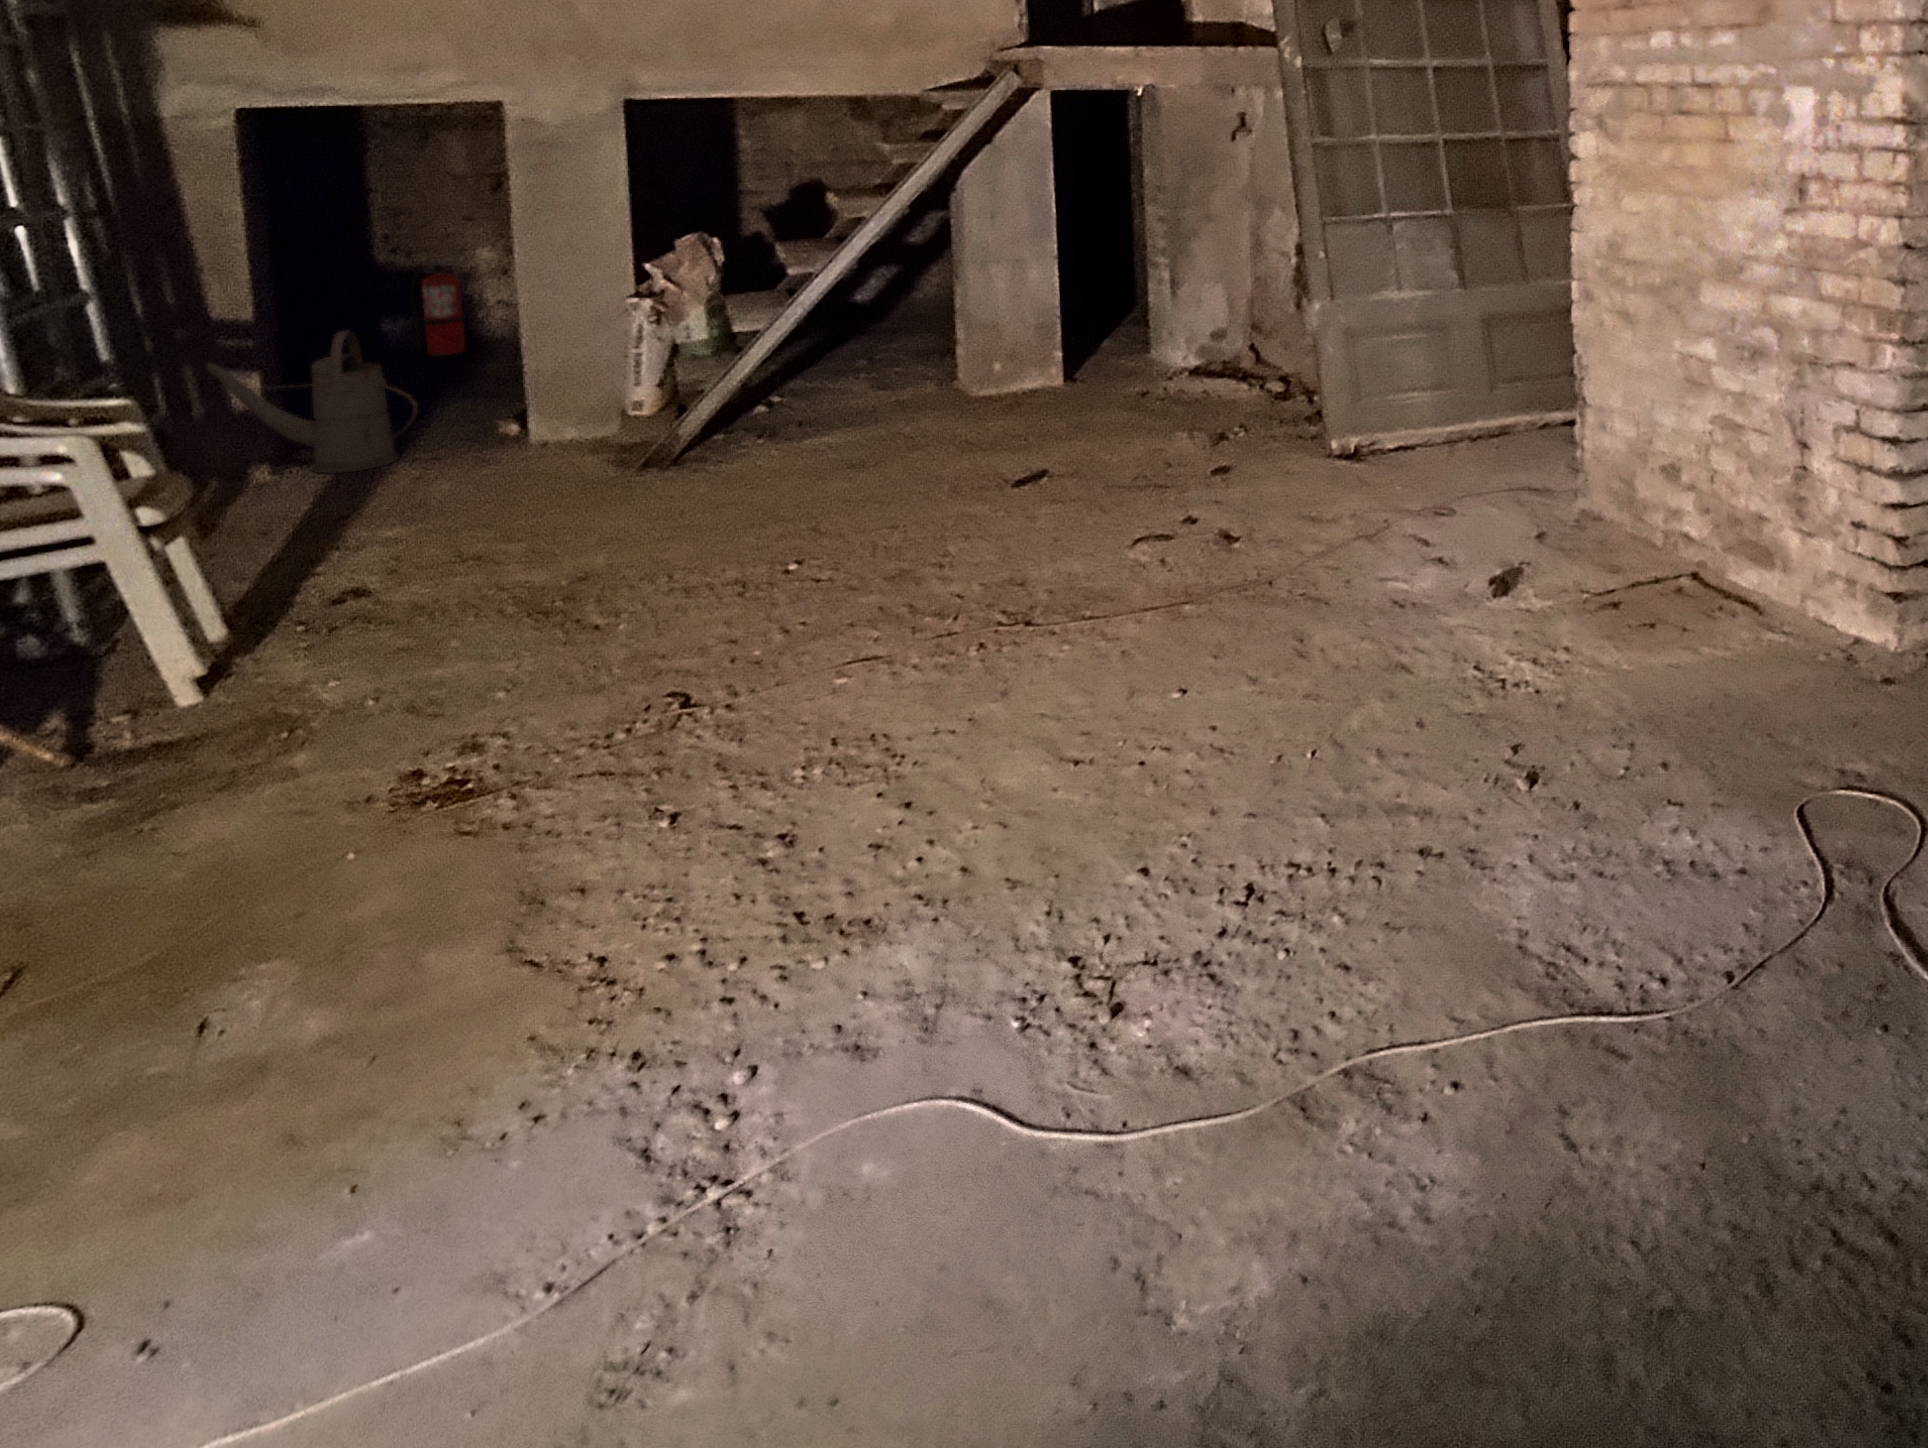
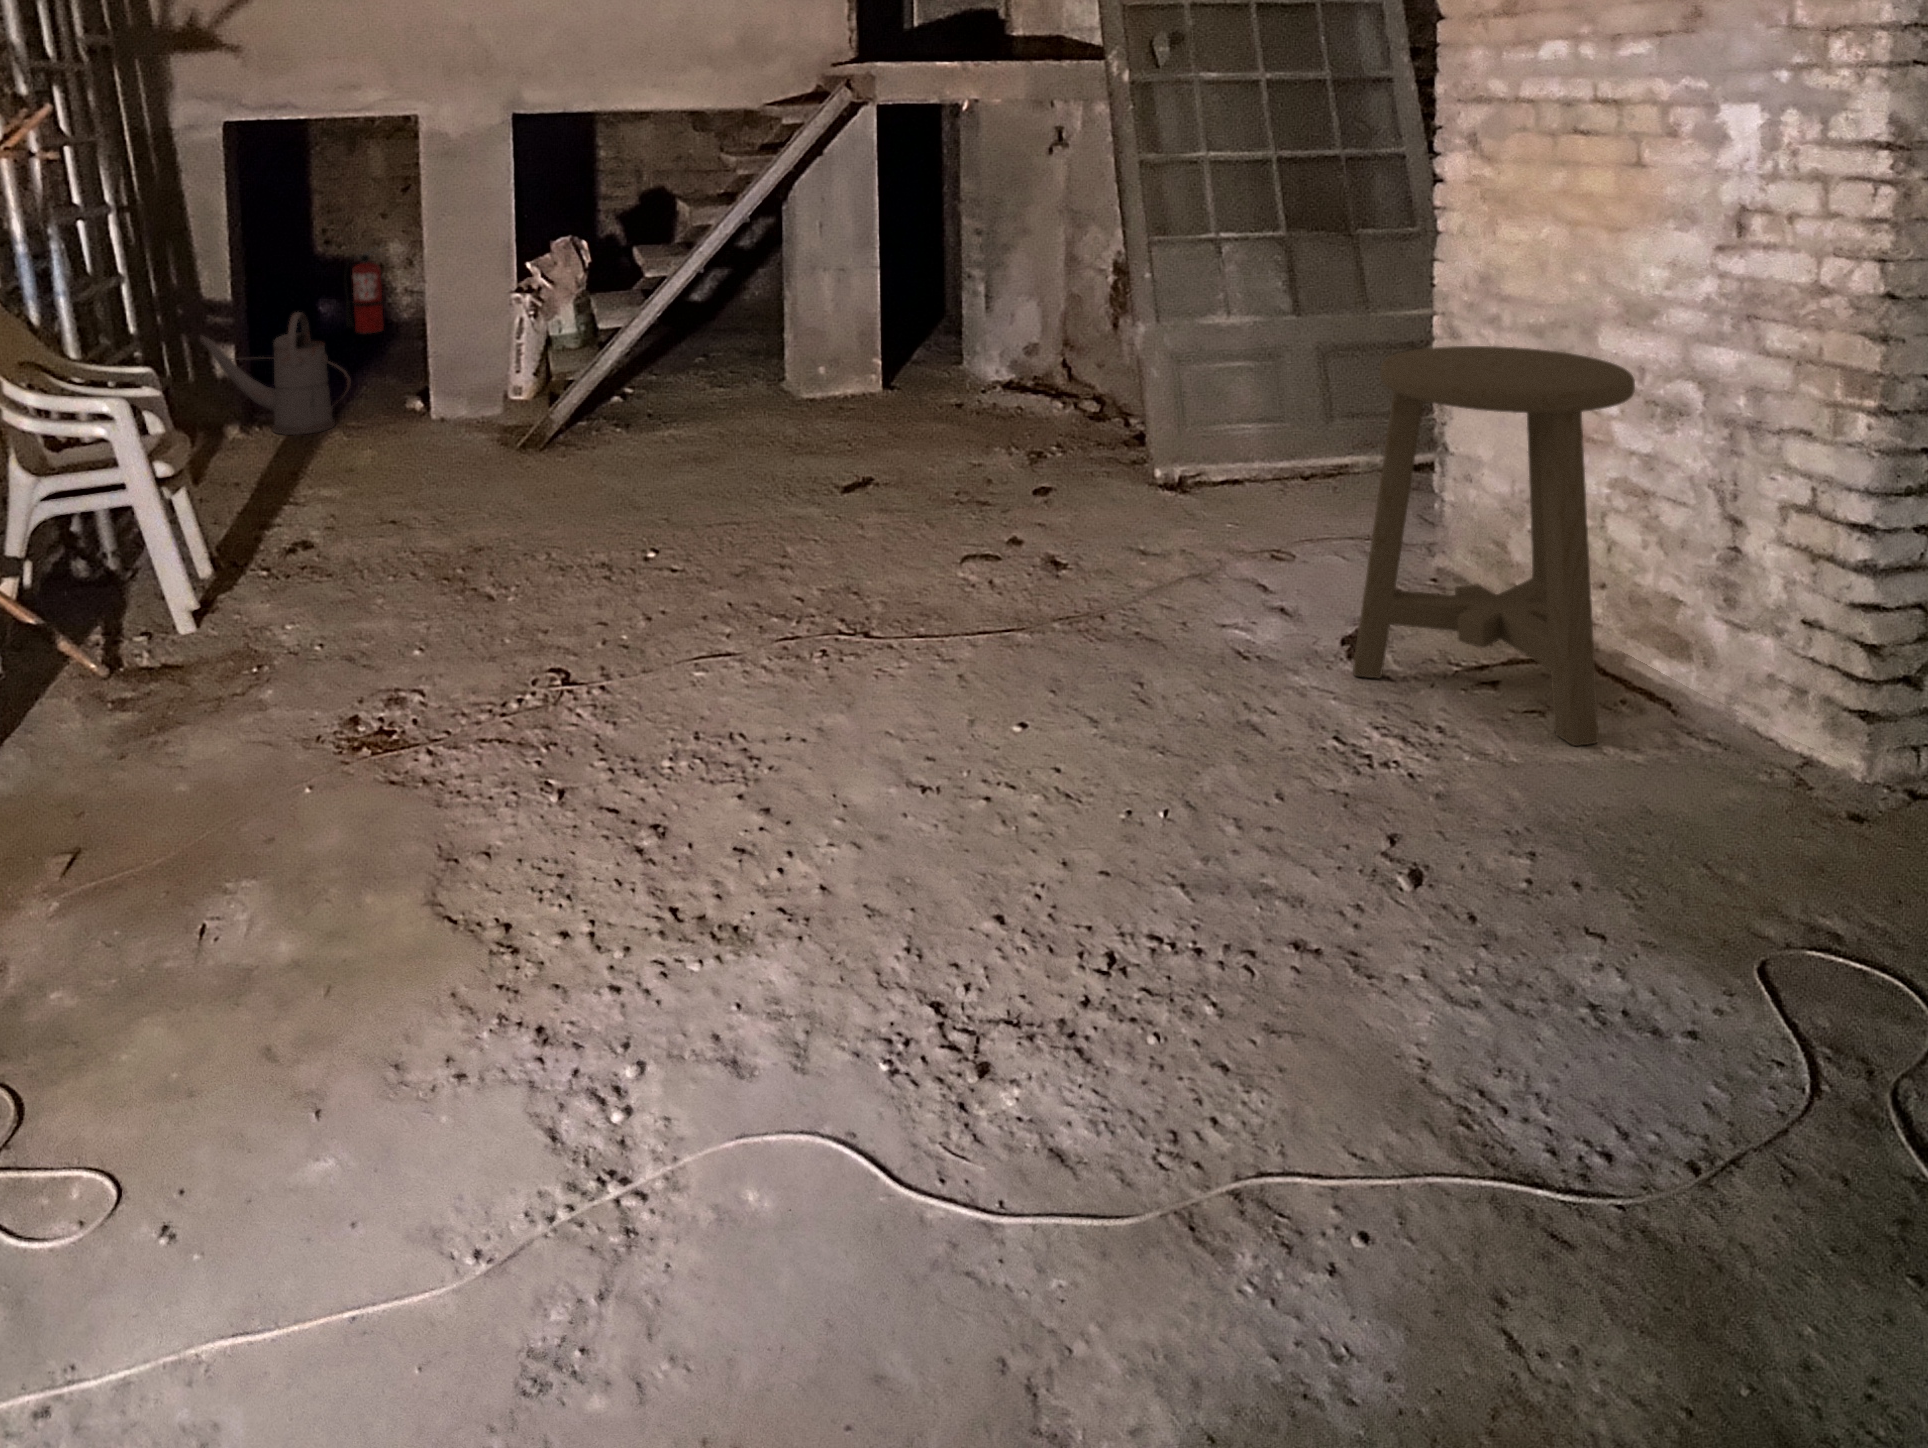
stool: none [1496,308,1724,656] -> present [1353,346,1635,746]

